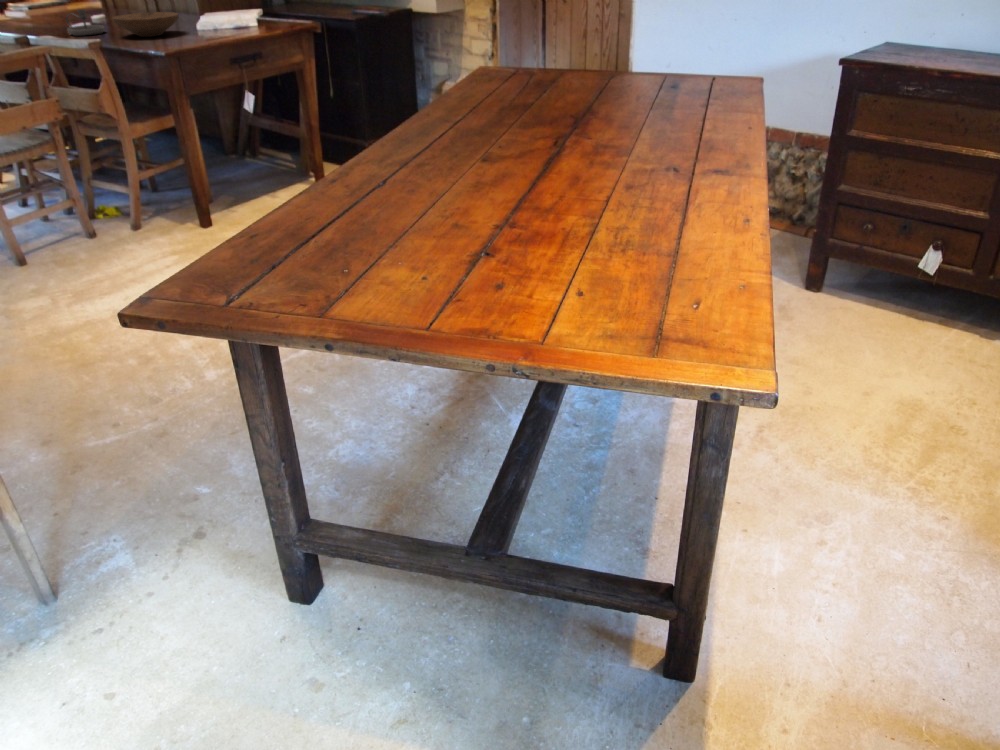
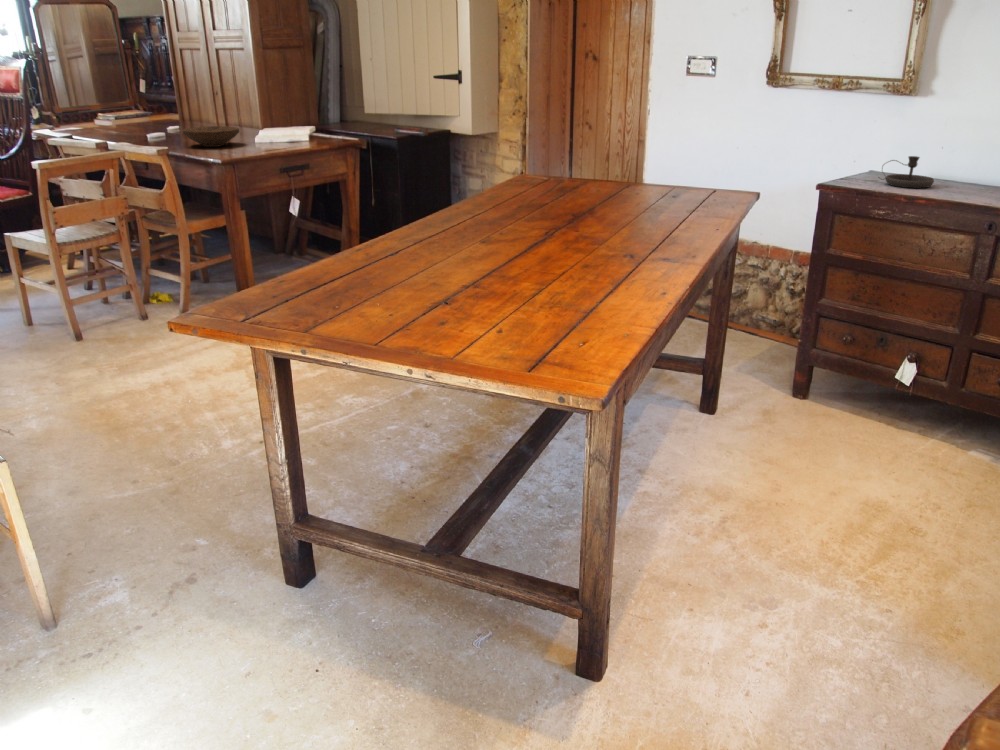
candlestick: present [66,10,105,36] -> present [883,156,934,188]

